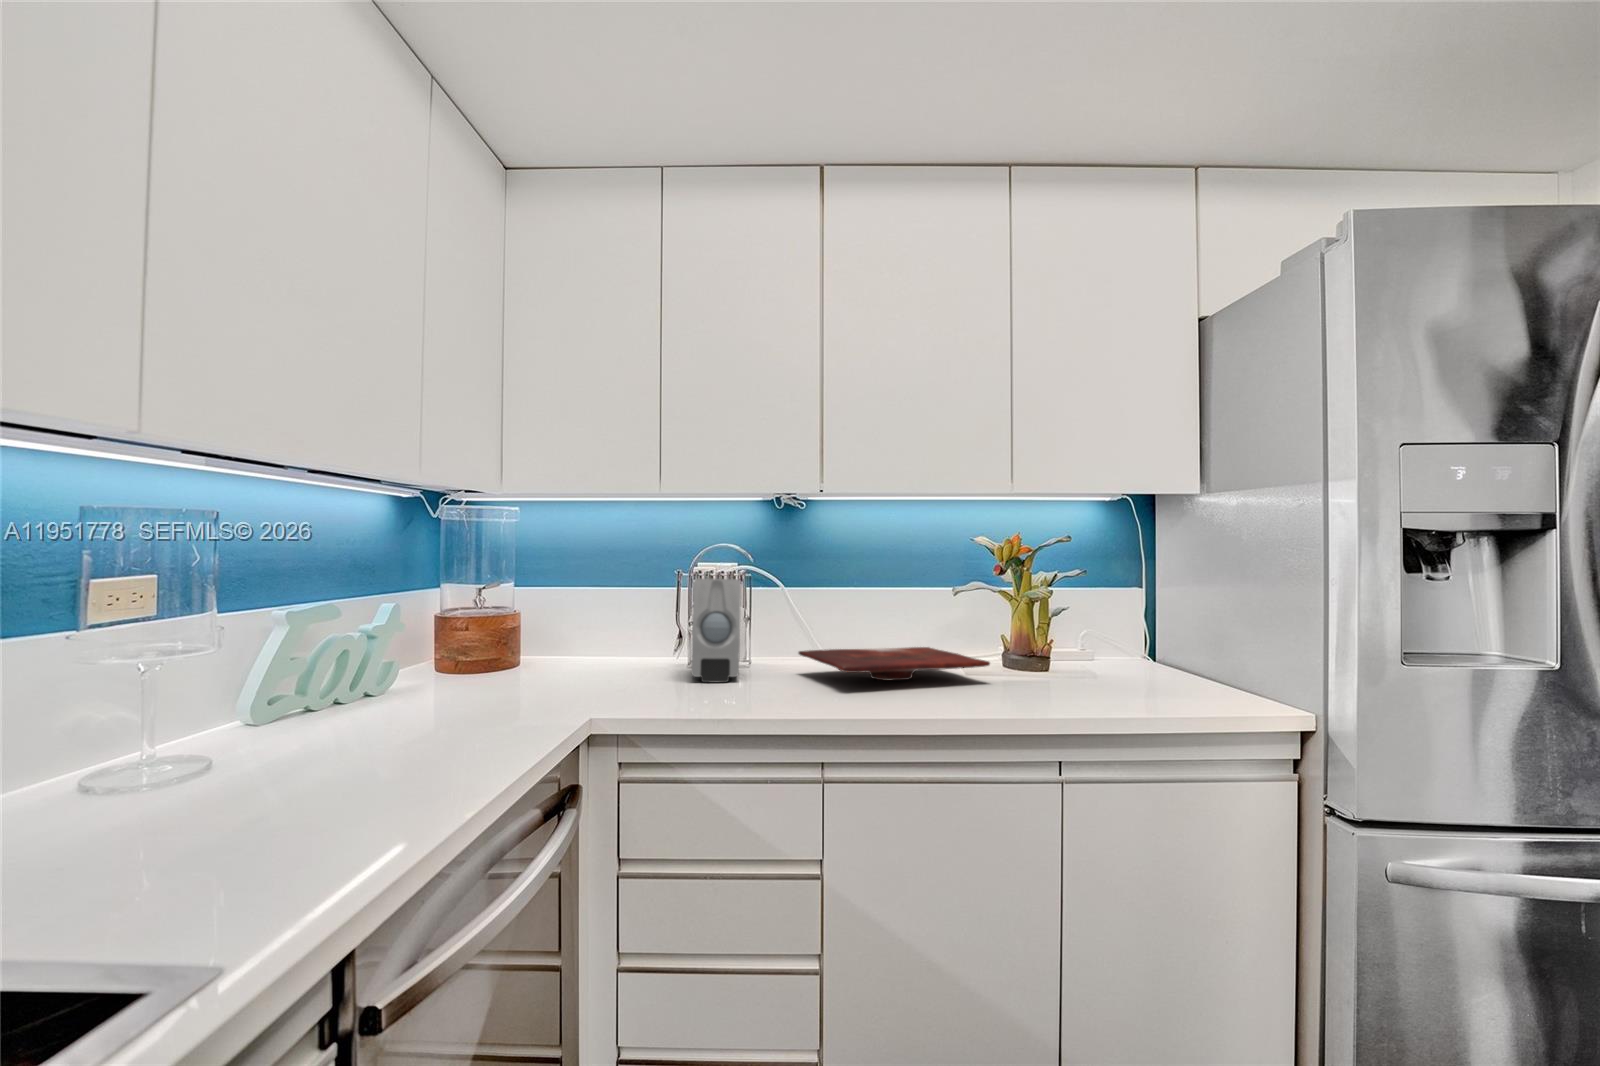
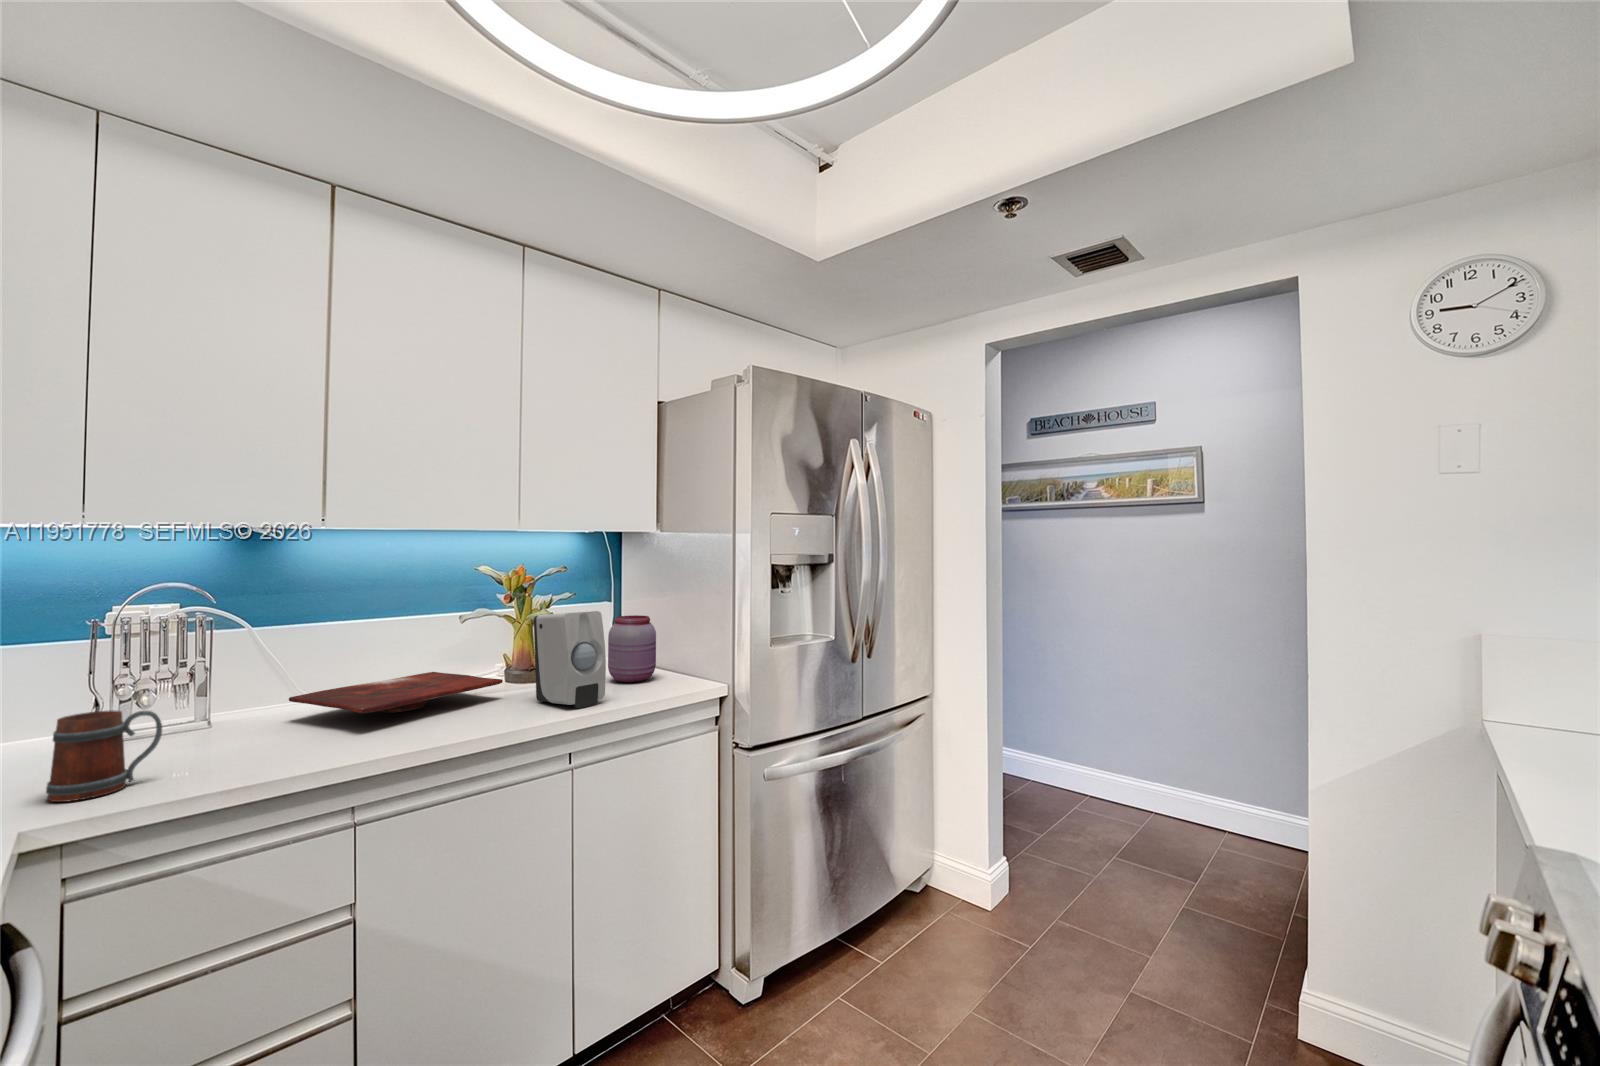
soap dispenser: present [691,578,741,683] -> present [534,611,606,708]
jar: none [1124,601,1194,691] -> present [608,615,656,682]
mug: none [622,634,691,703] -> present [46,711,162,802]

